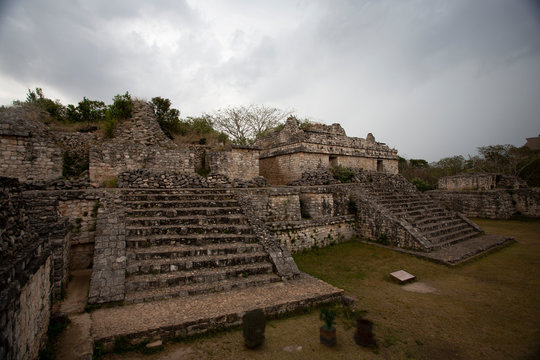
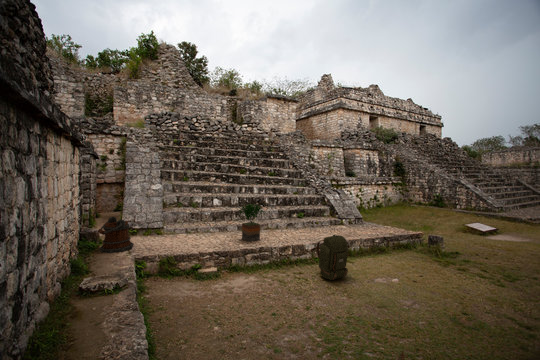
potted tree: present [319,308,339,346] -> present [240,204,264,242]
bucket: present [353,316,376,347] -> present [98,217,134,253]

